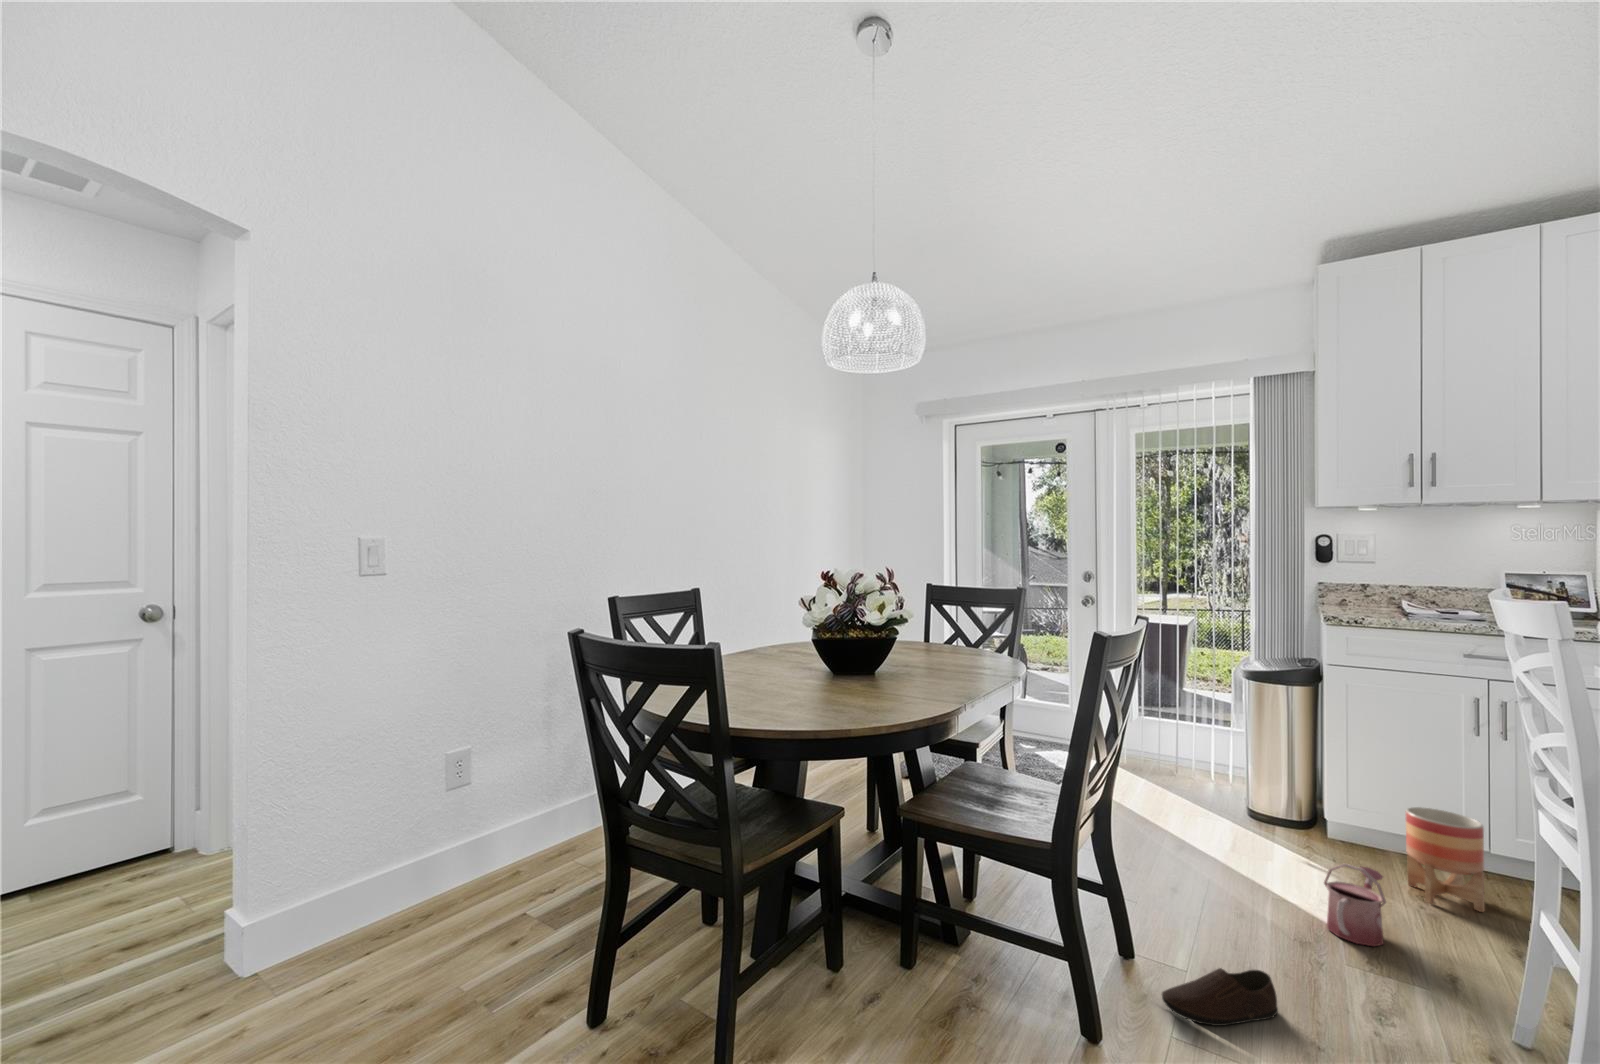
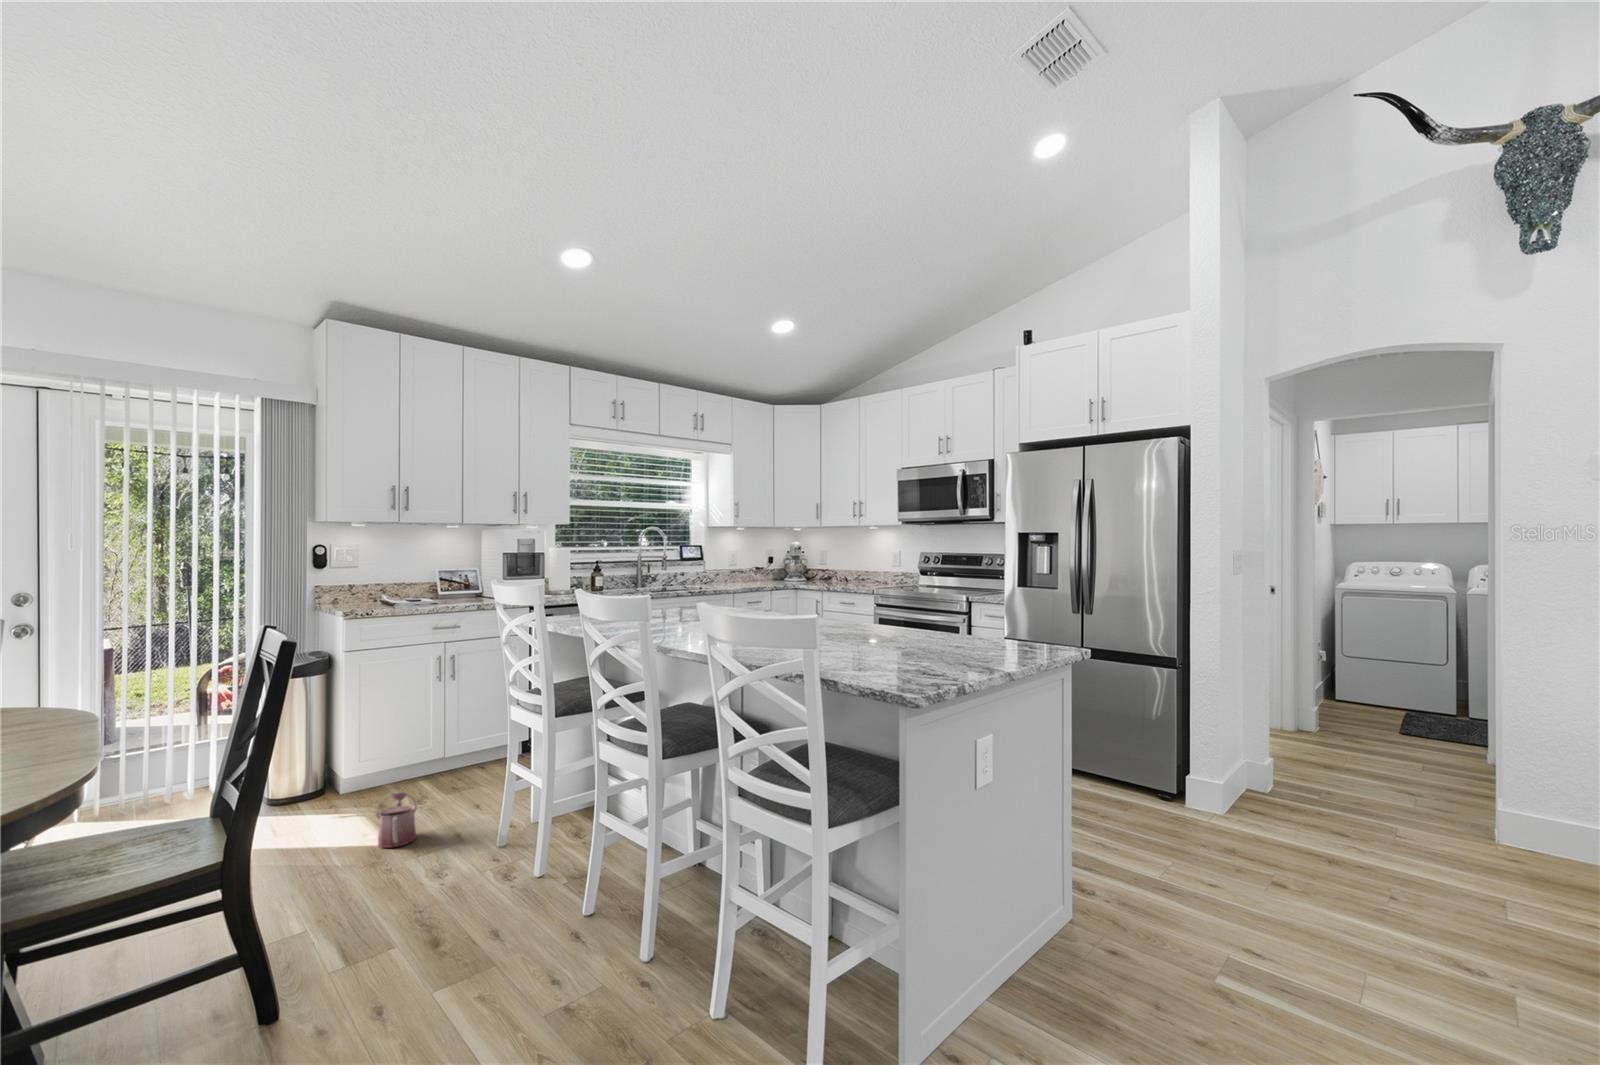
planter: present [1406,807,1485,912] -> none [406,737,451,804]
shoe: present [1162,968,1278,1026] -> none [310,884,388,951]

